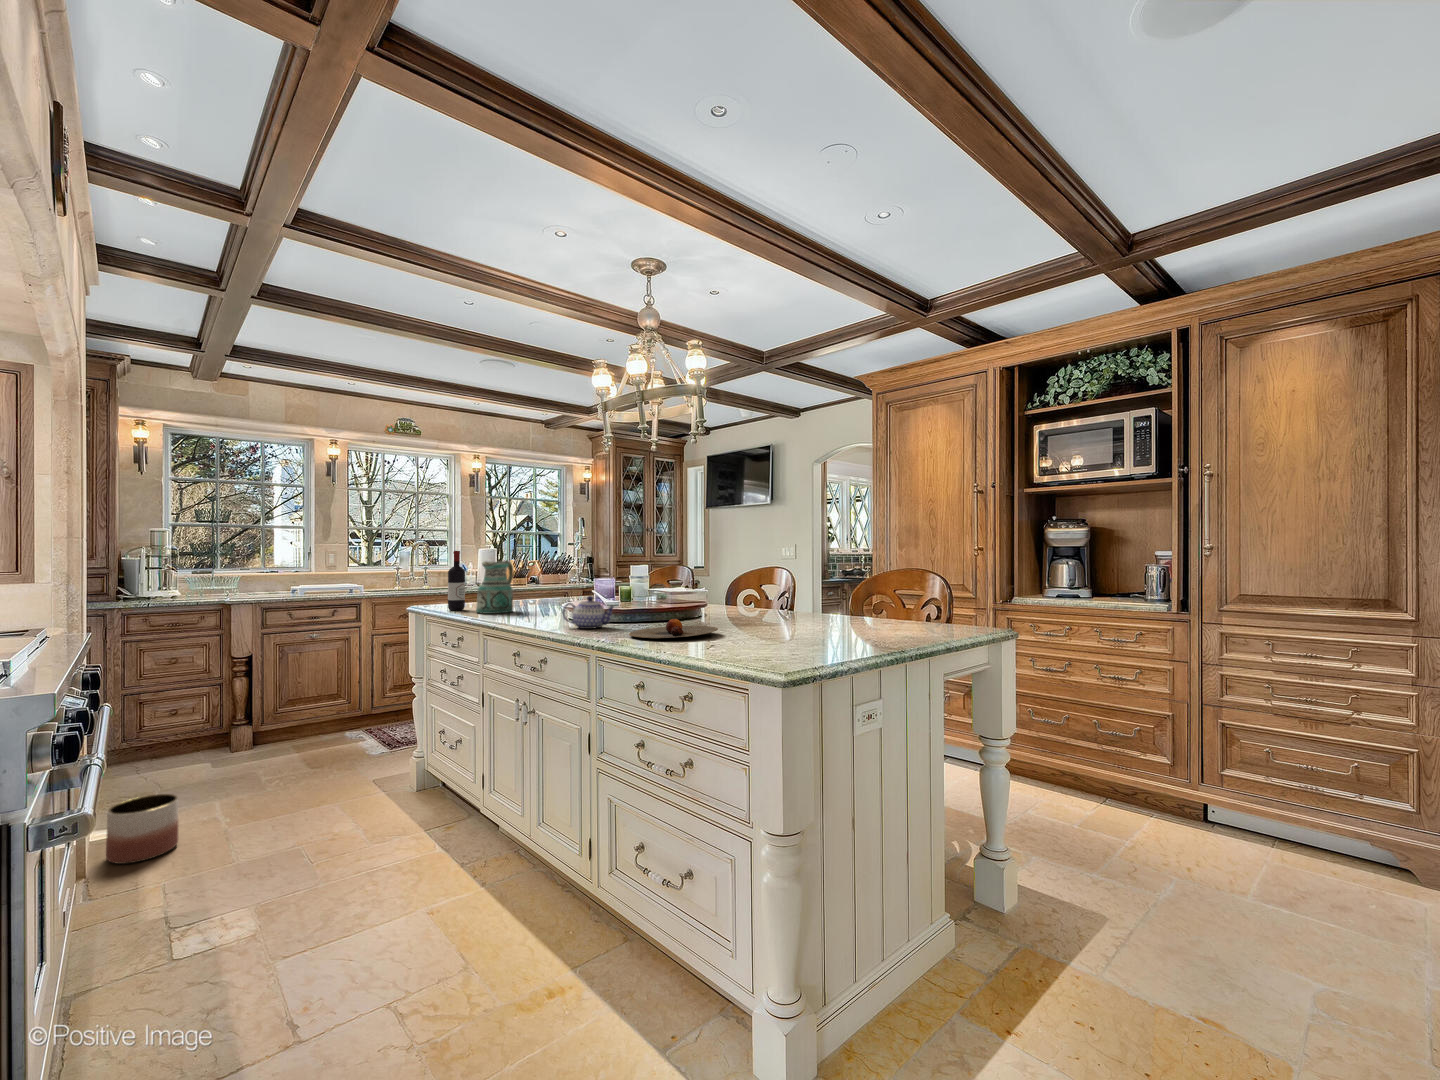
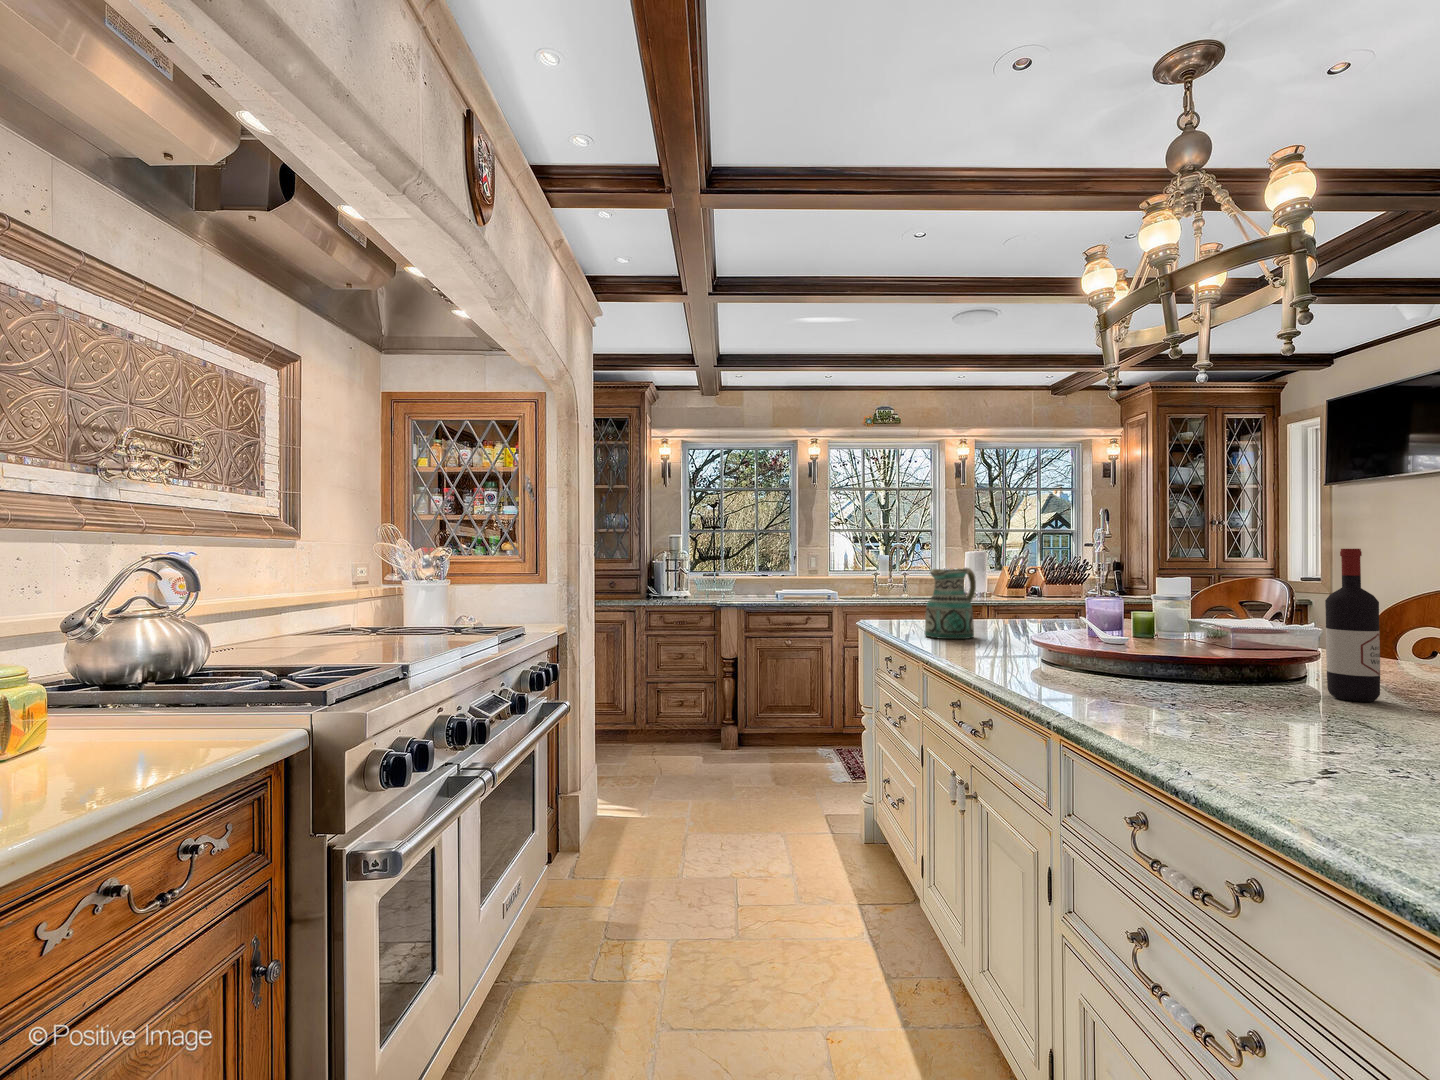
wine bottle: present [448,551,465,610] -> present [1325,549,1380,702]
teapot: present [563,596,614,629] -> none [1020,629,1111,683]
plate: present [629,619,718,638] -> none [1126,688,1343,734]
planter: present [106,794,178,864] -> none [599,785,650,848]

